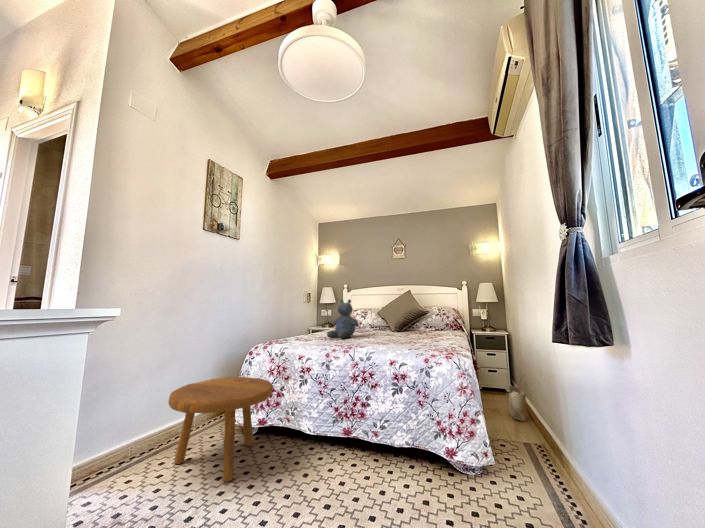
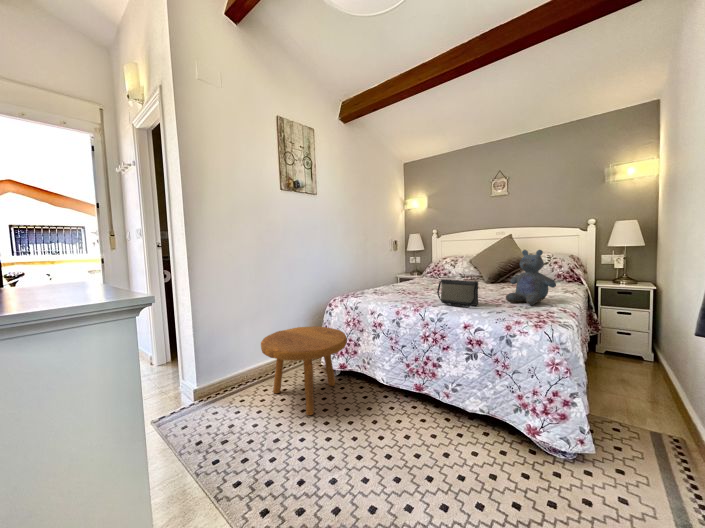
stuffed bear: present [327,299,358,338] -> present [506,250,556,305]
handbag: none [362,323,398,347] -> present [437,280,478,307]
woven basket: present [509,386,526,421] -> none [637,342,671,403]

